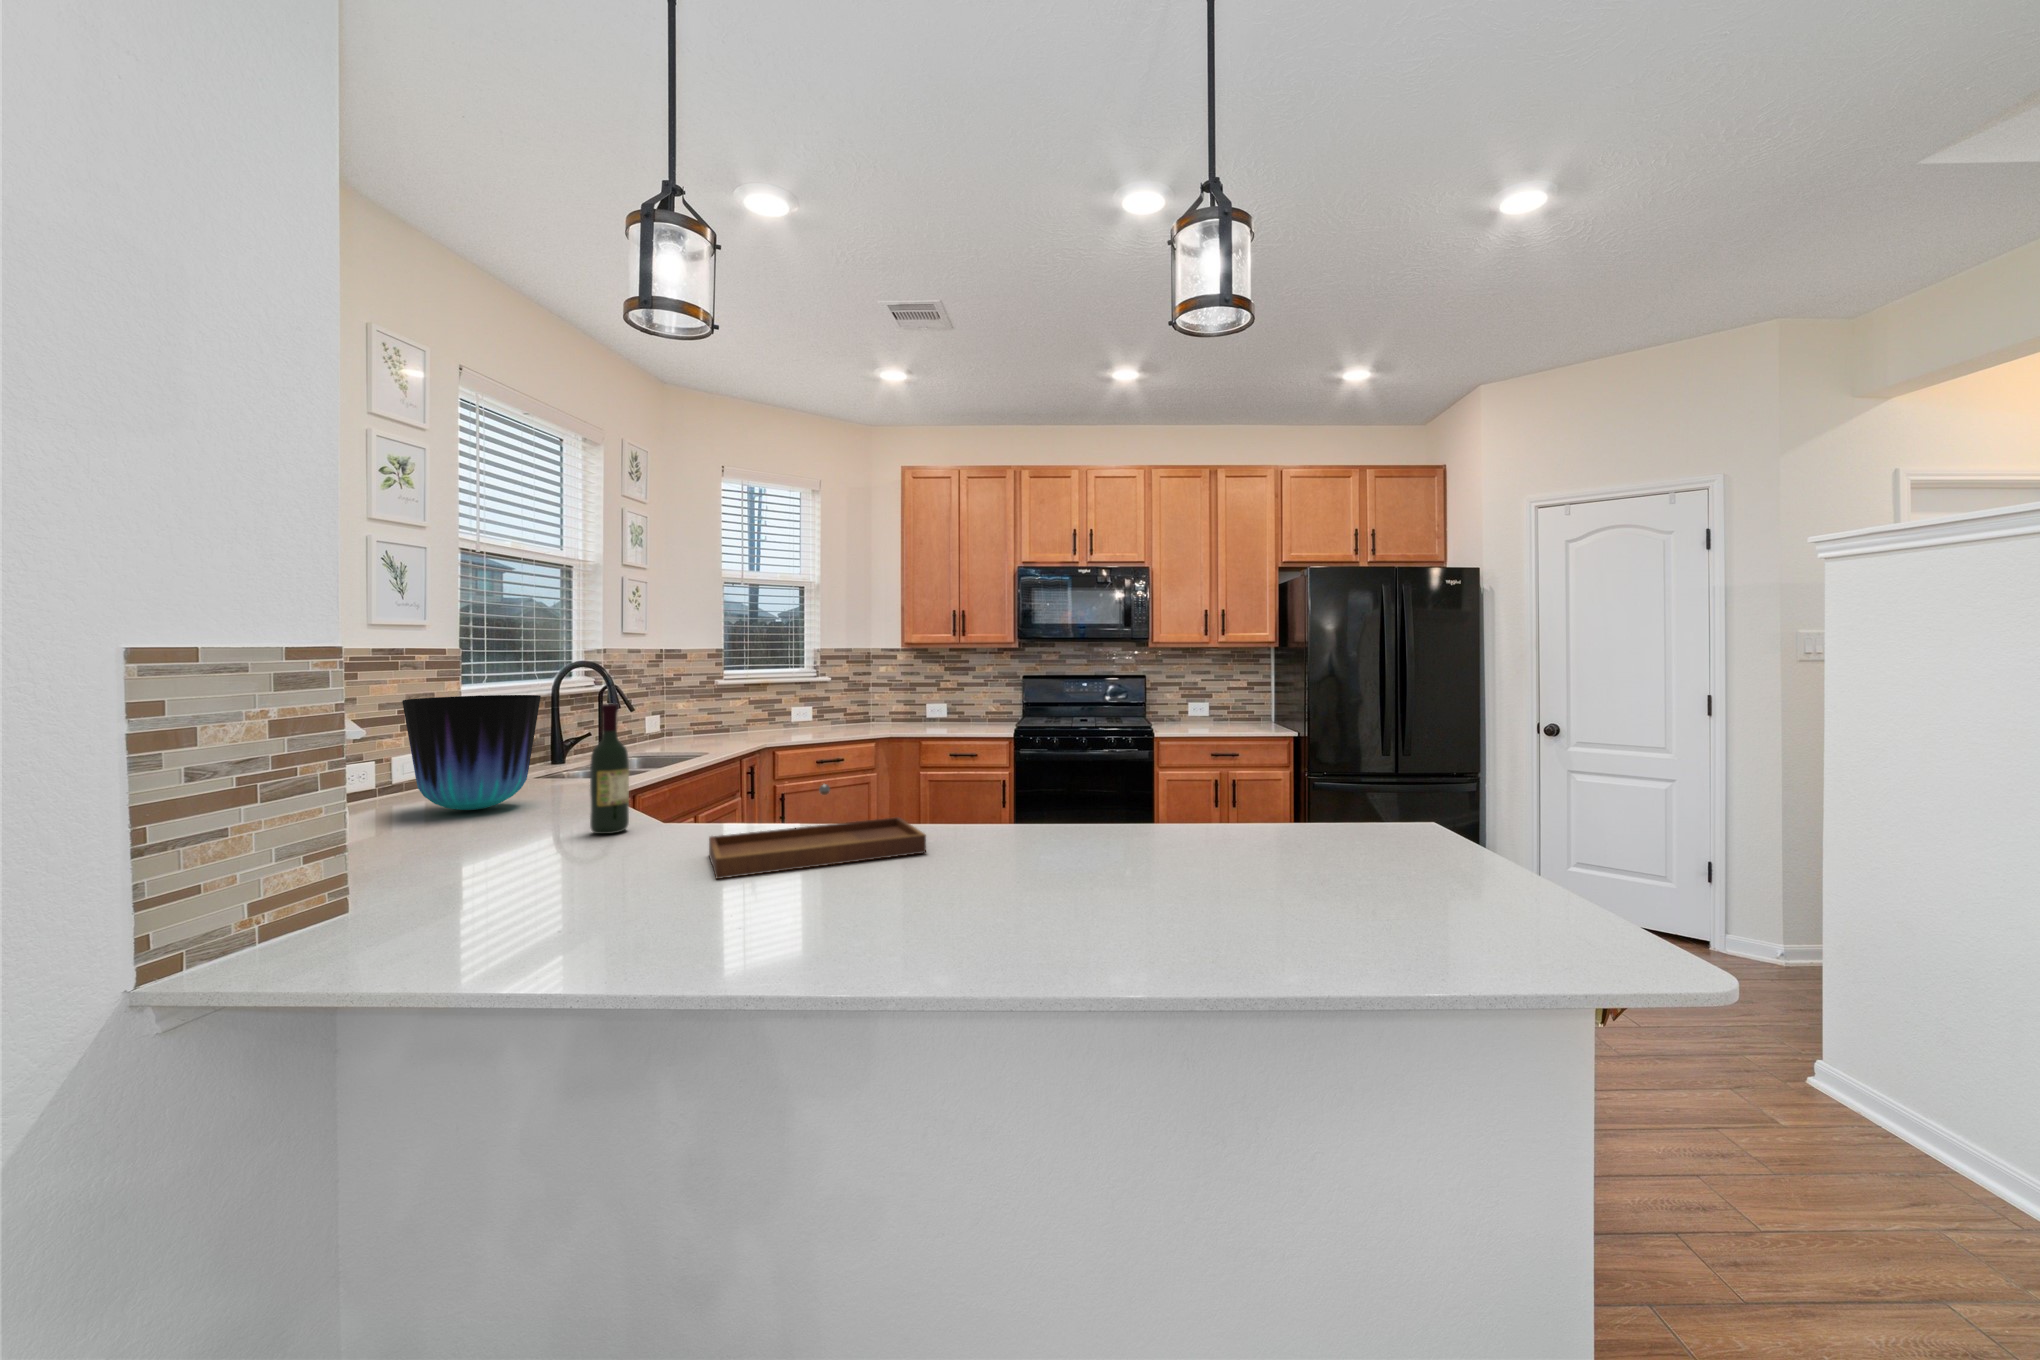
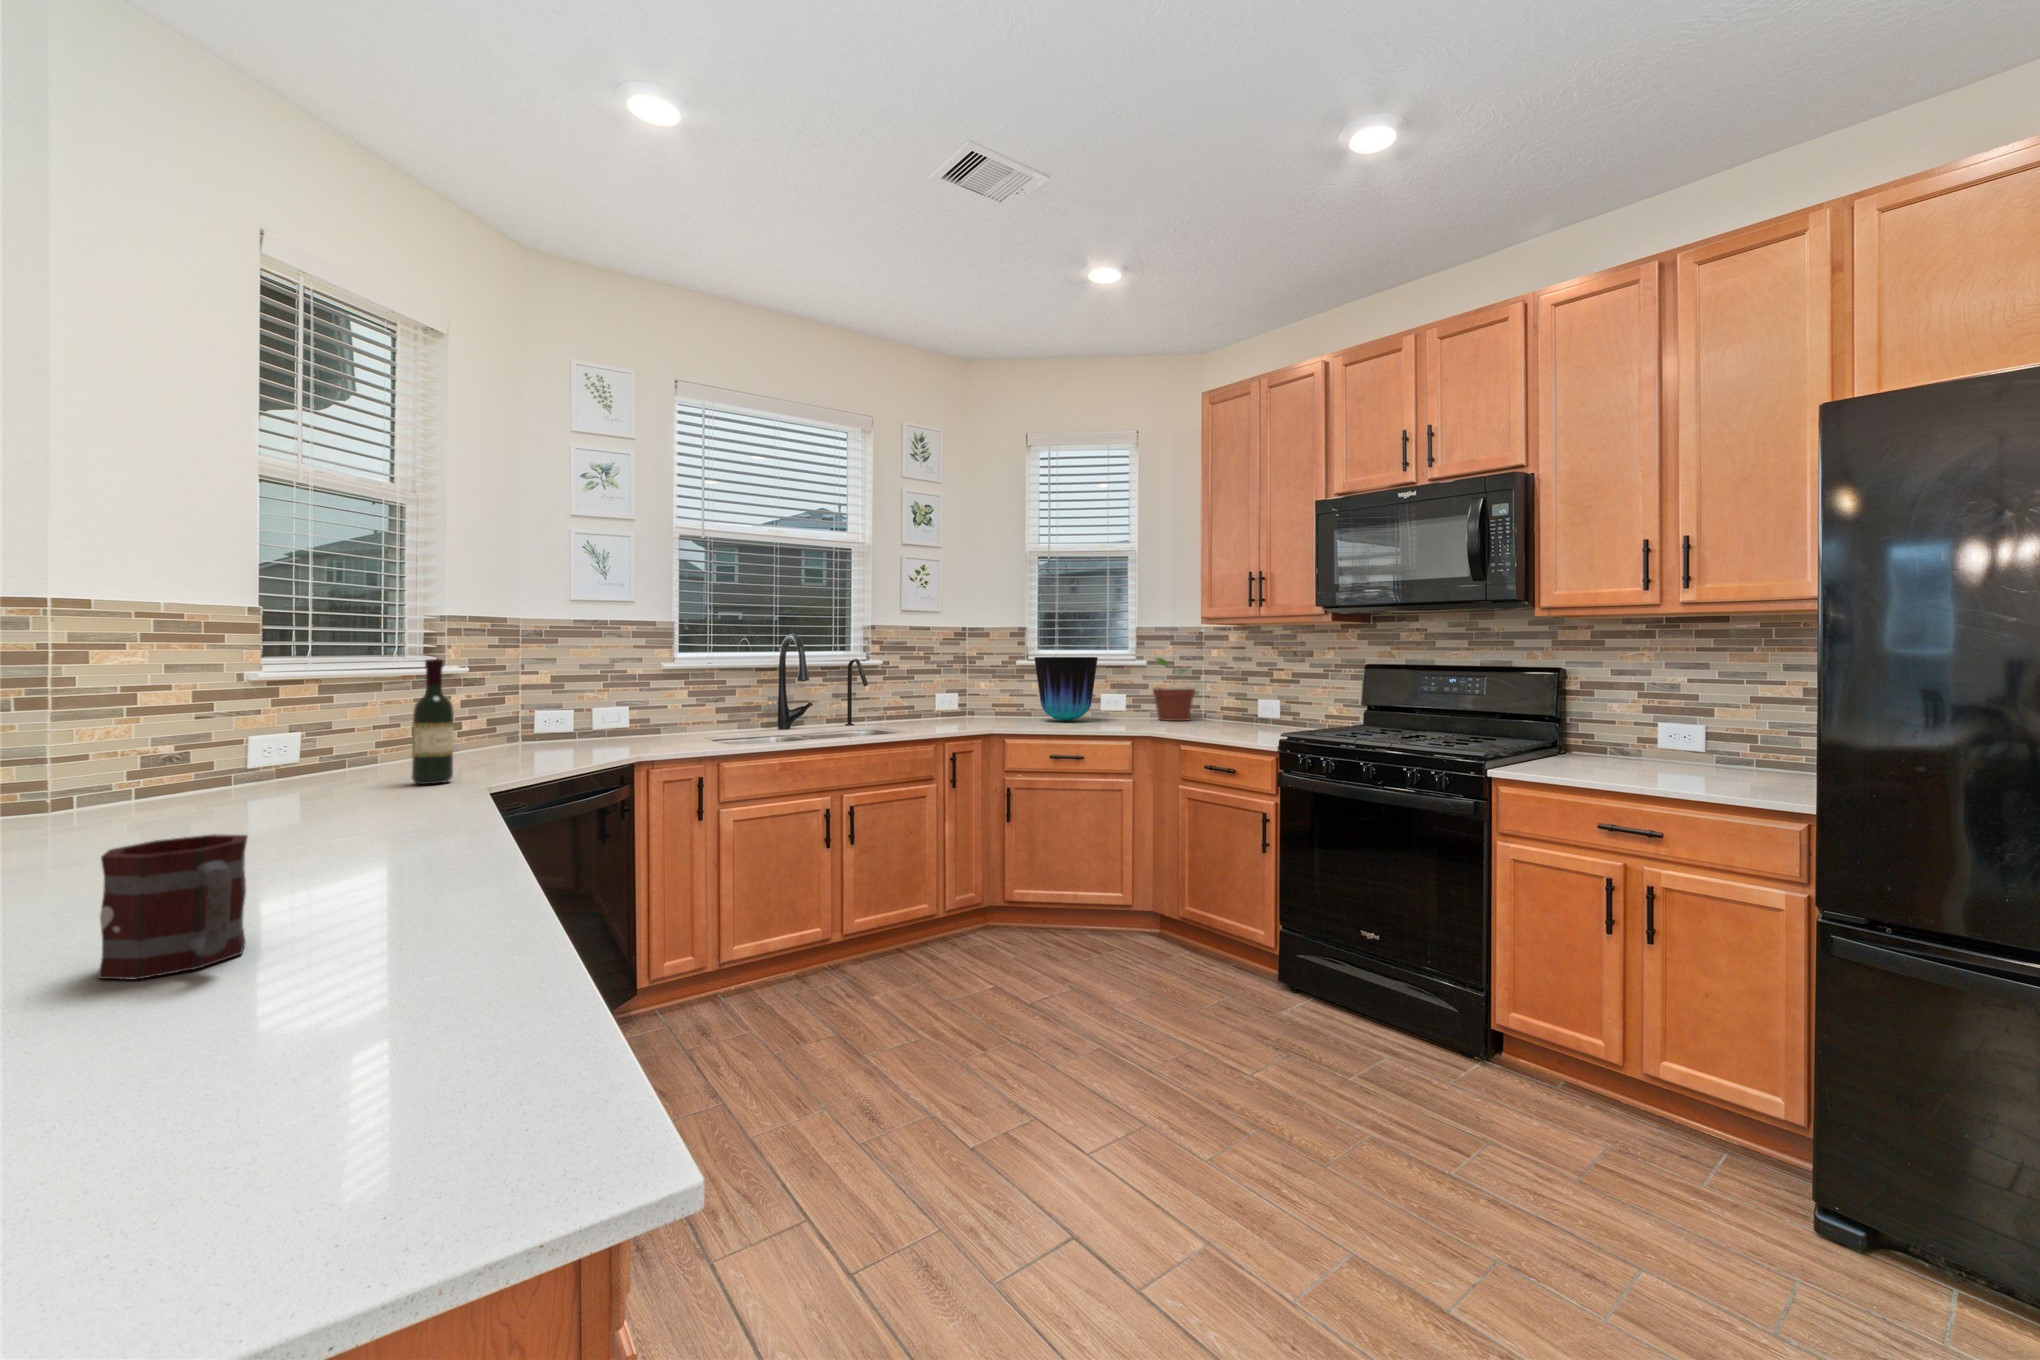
potted plant: none [839,664,880,727] -> present [1153,658,1195,721]
vase: present [402,695,541,810] -> present [1035,657,1098,721]
tray: present [709,784,926,879] -> none [140,755,423,861]
mug: none [1140,793,1209,863] -> present [98,834,247,980]

